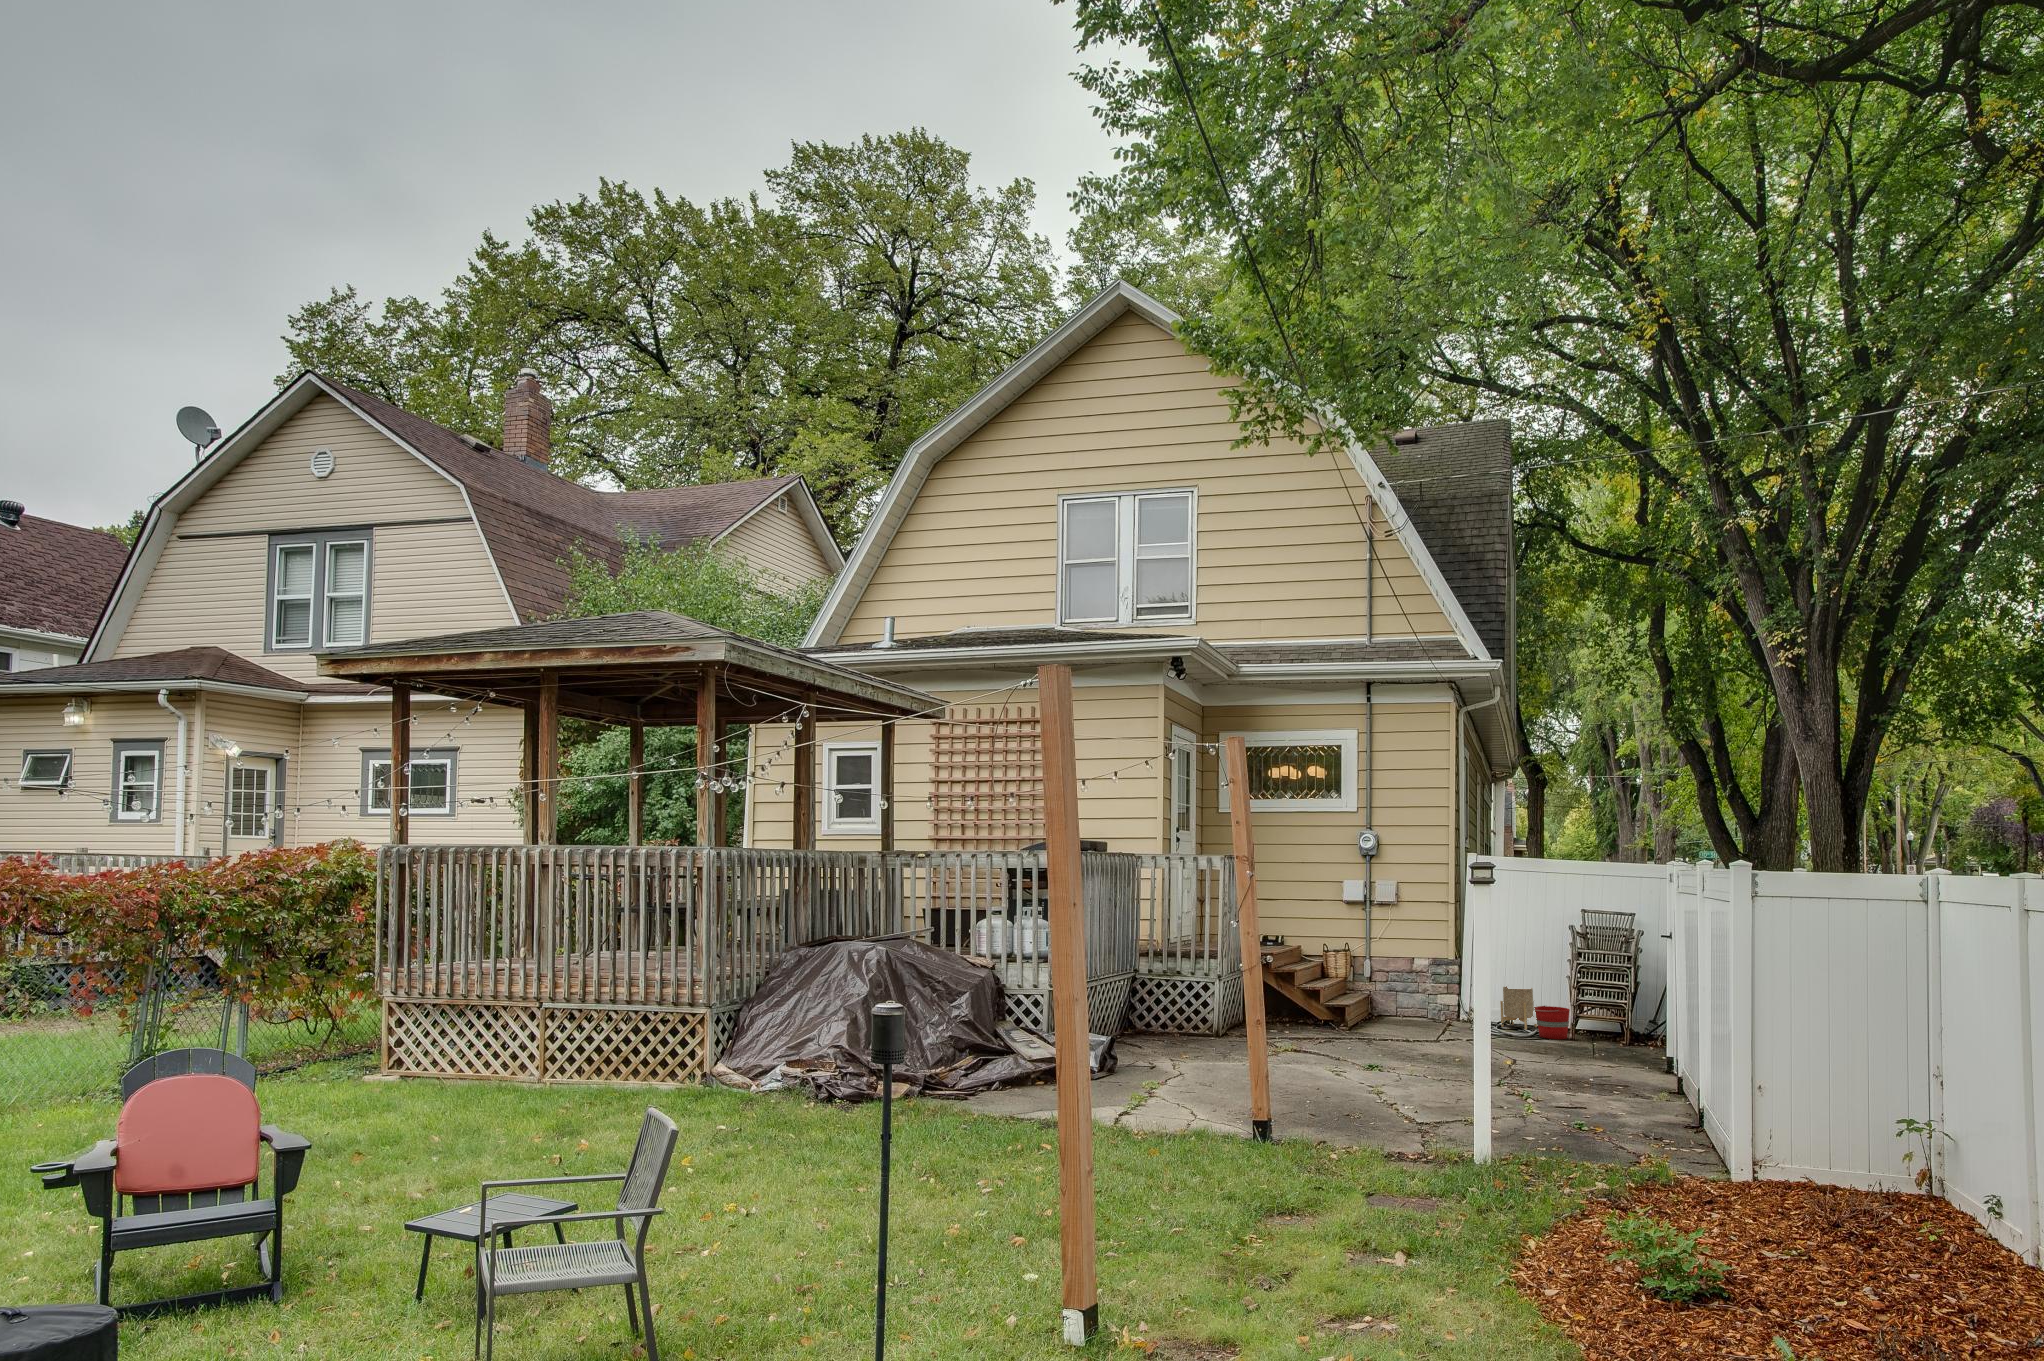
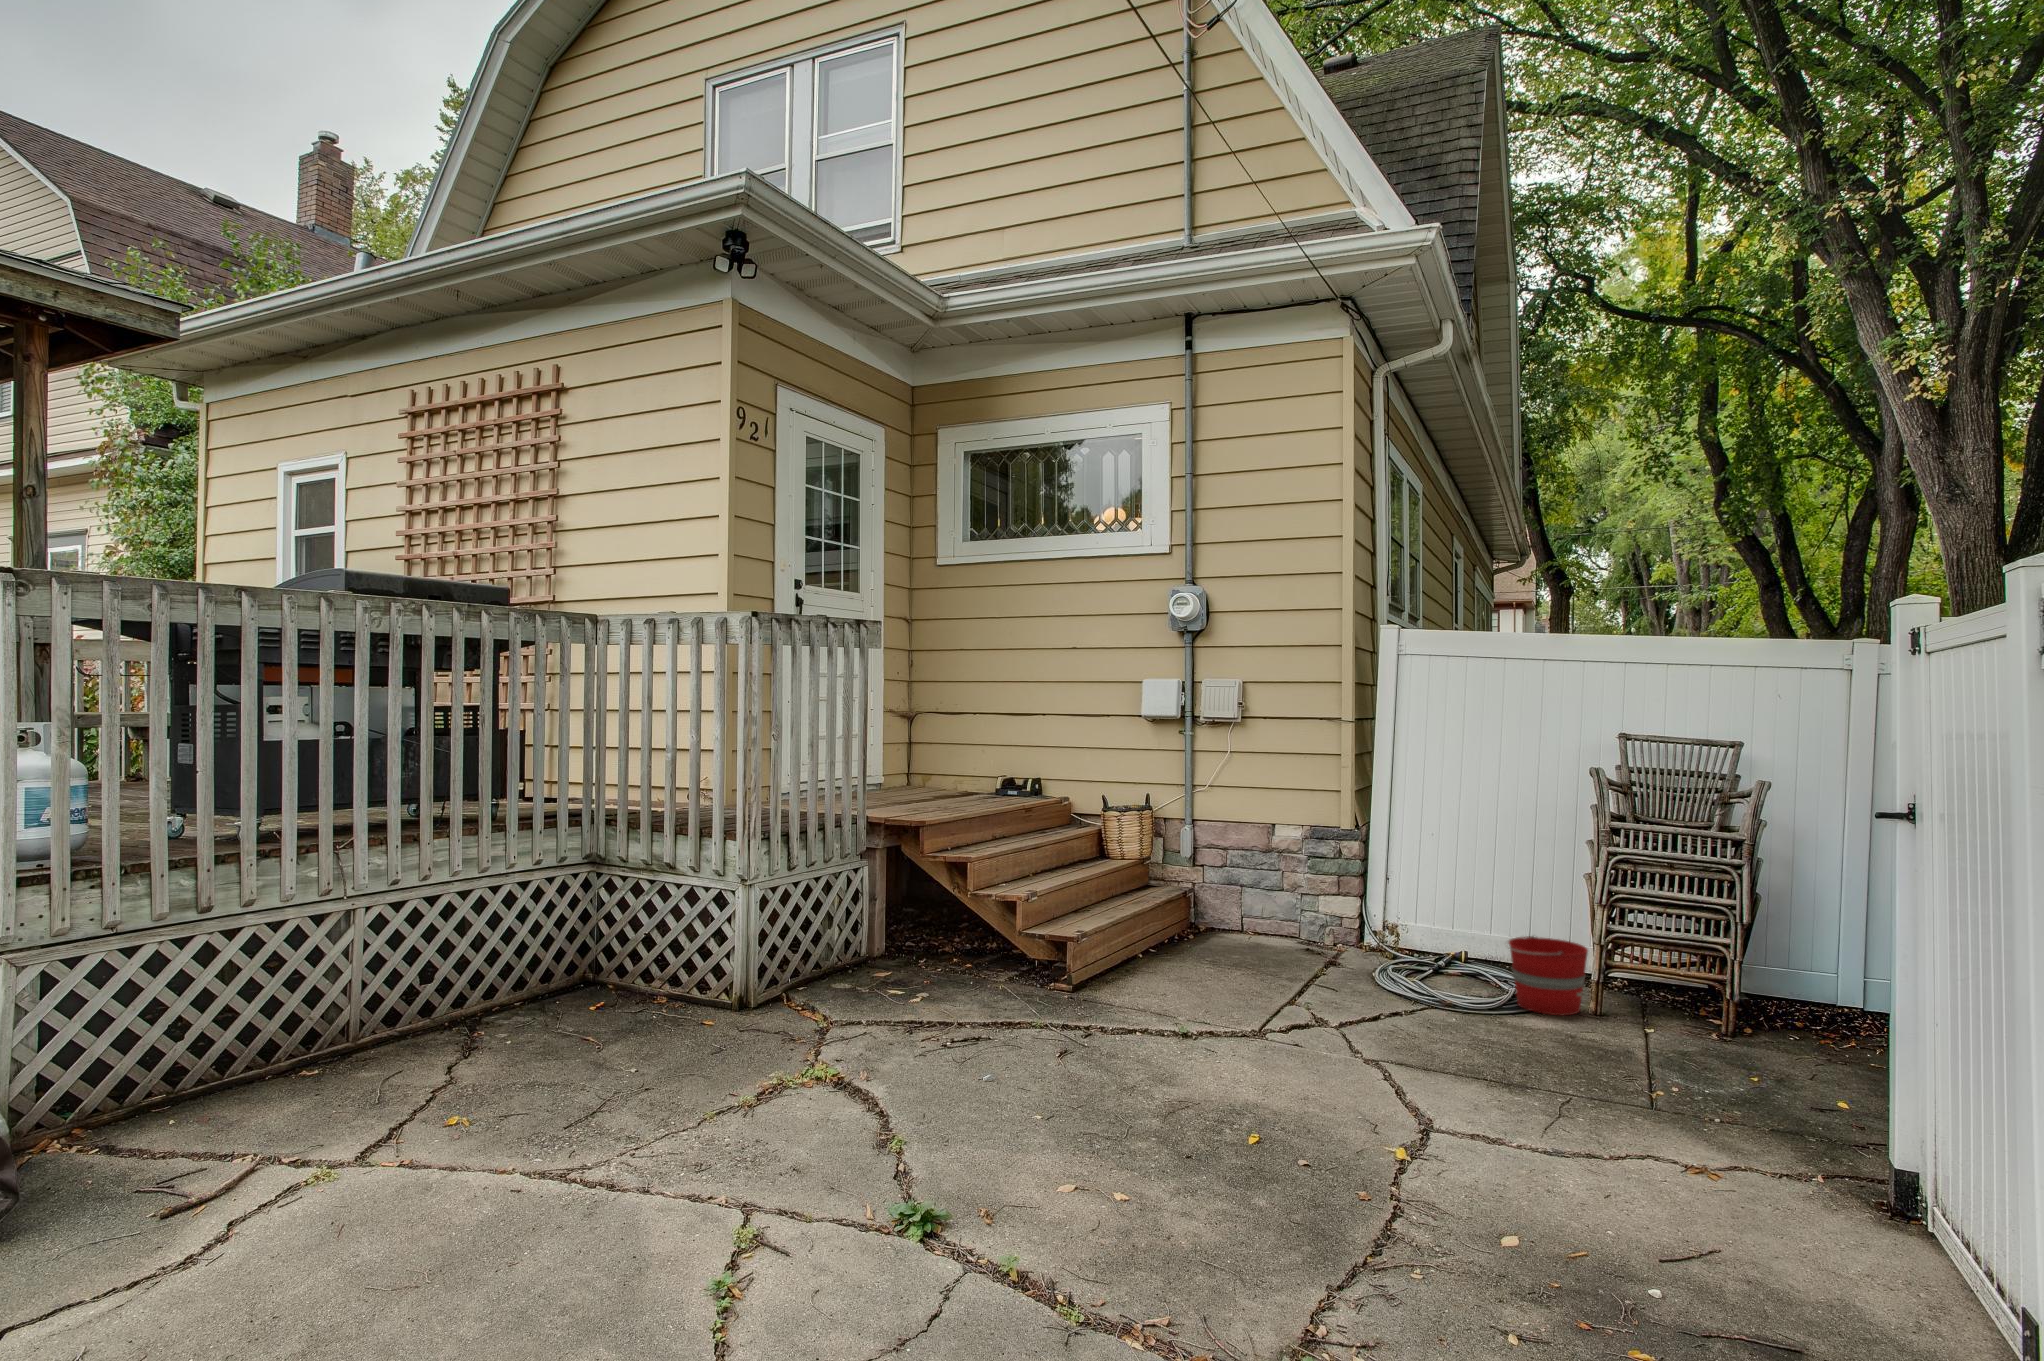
planter: present [1500,986,1537,1030] -> none [1444,884,1518,976]

